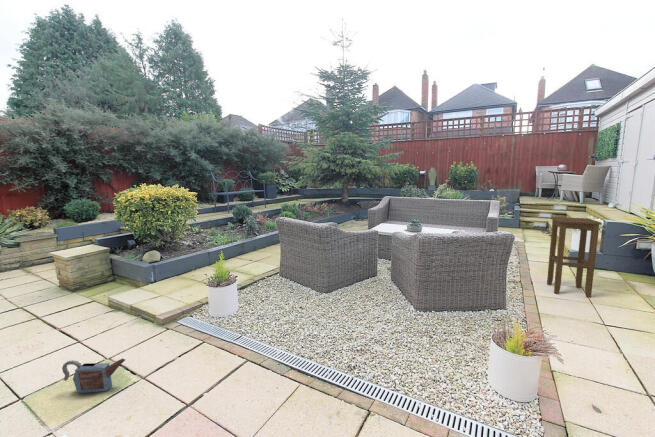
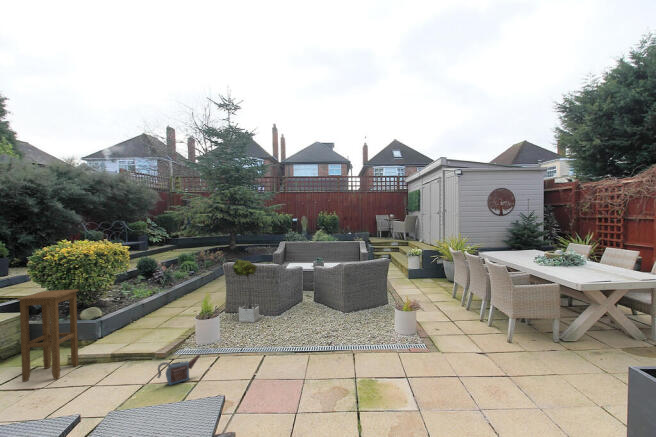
potted tree: none [269,216,306,301] -> present [233,259,262,322]
stool: present [547,217,602,297] -> present [17,289,79,382]

